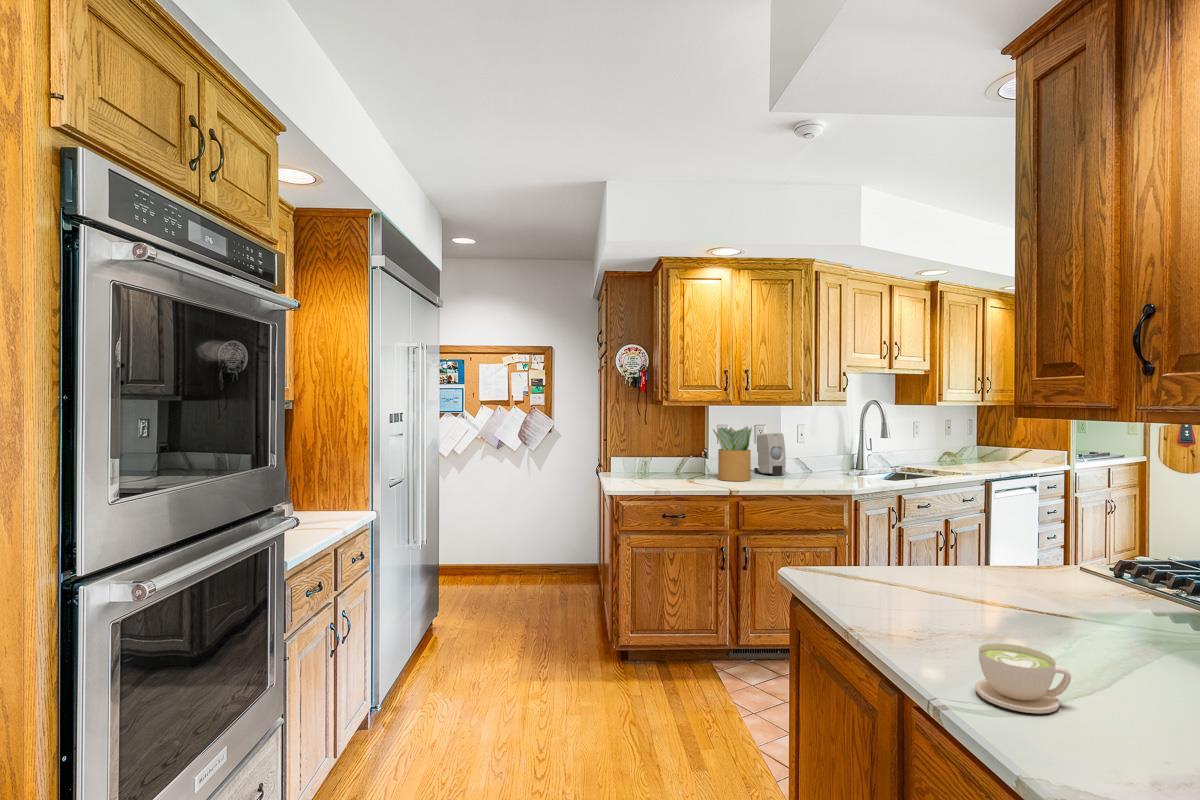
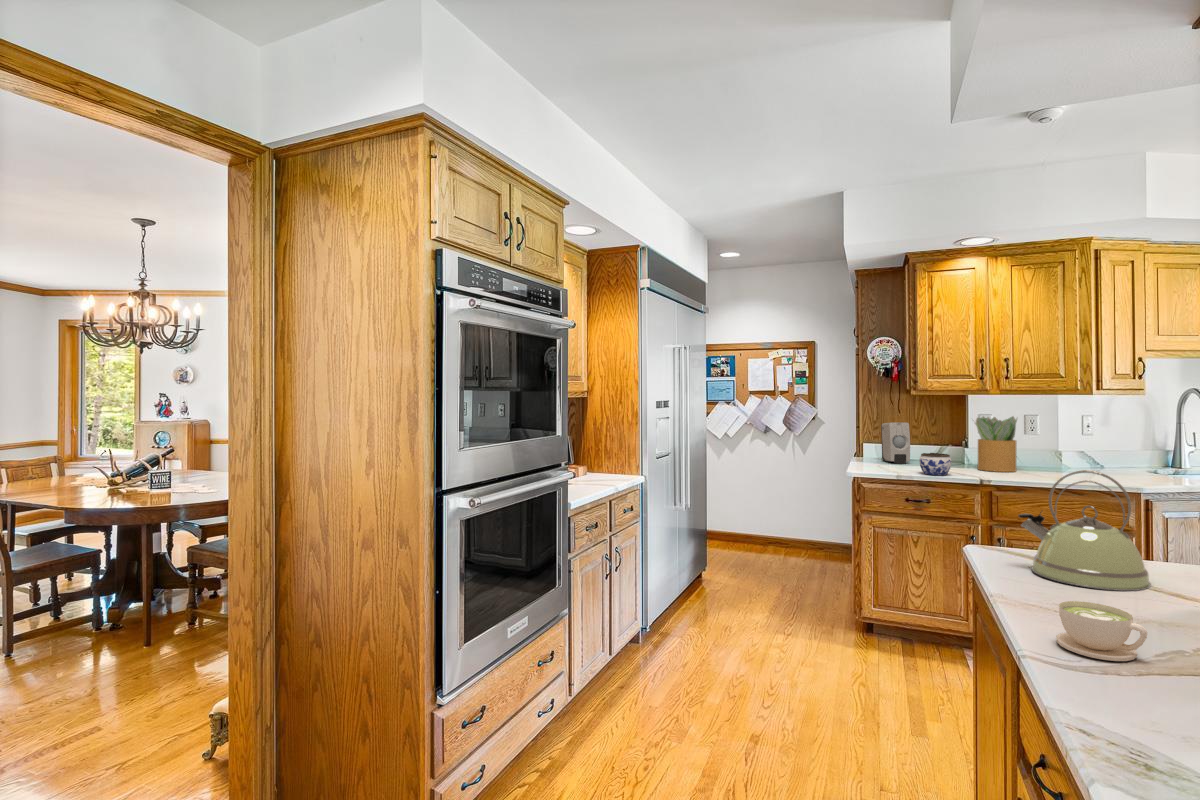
soap dispenser: present [755,433,786,476] -> present [881,422,910,464]
jar: none [673,465,702,488] -> present [919,453,951,476]
kettle: none [850,487,972,612] -> present [1018,470,1151,591]

